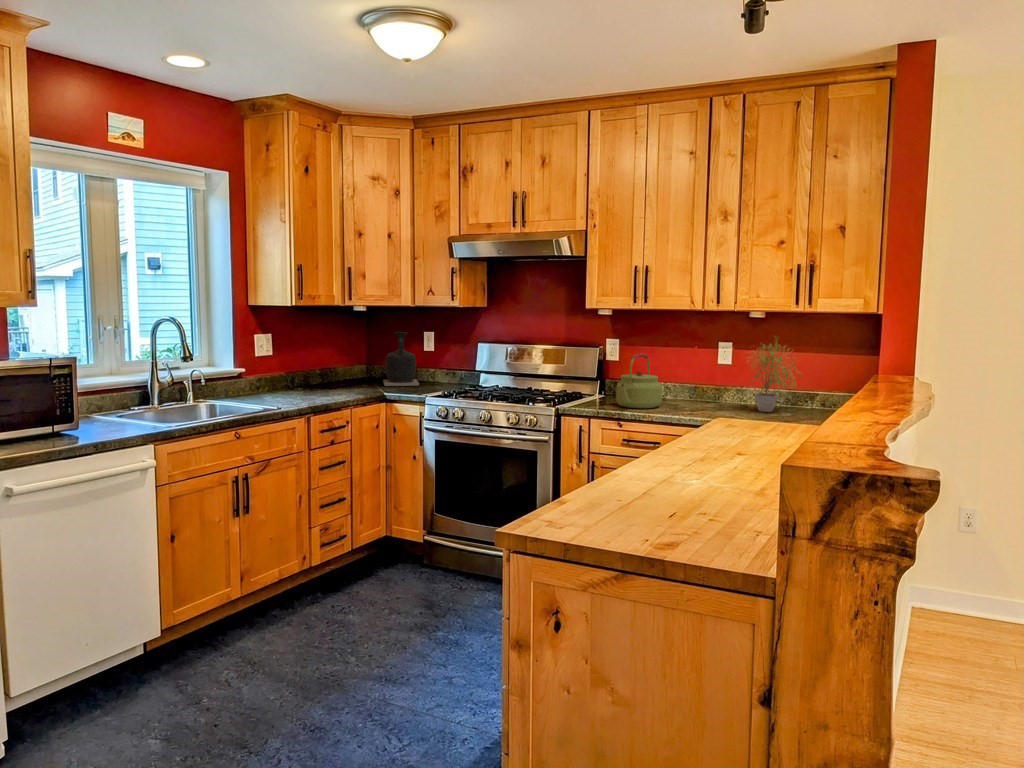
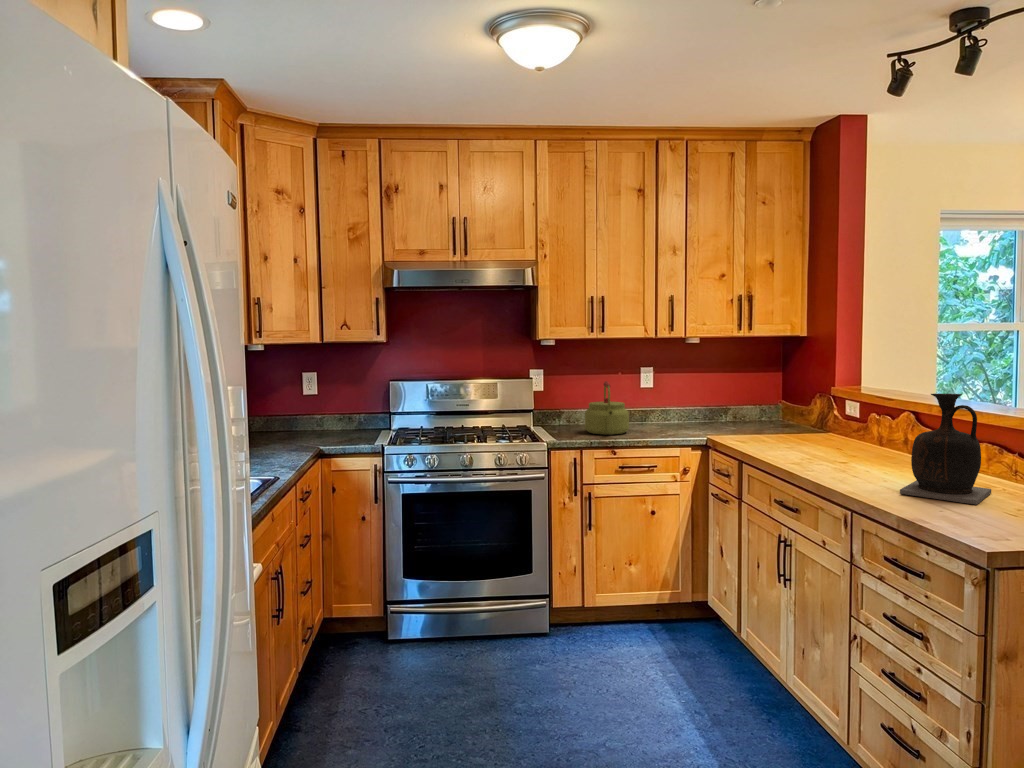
vase: present [383,332,419,386] -> present [900,393,991,505]
potted plant: present [749,337,801,412] -> none [679,357,739,426]

